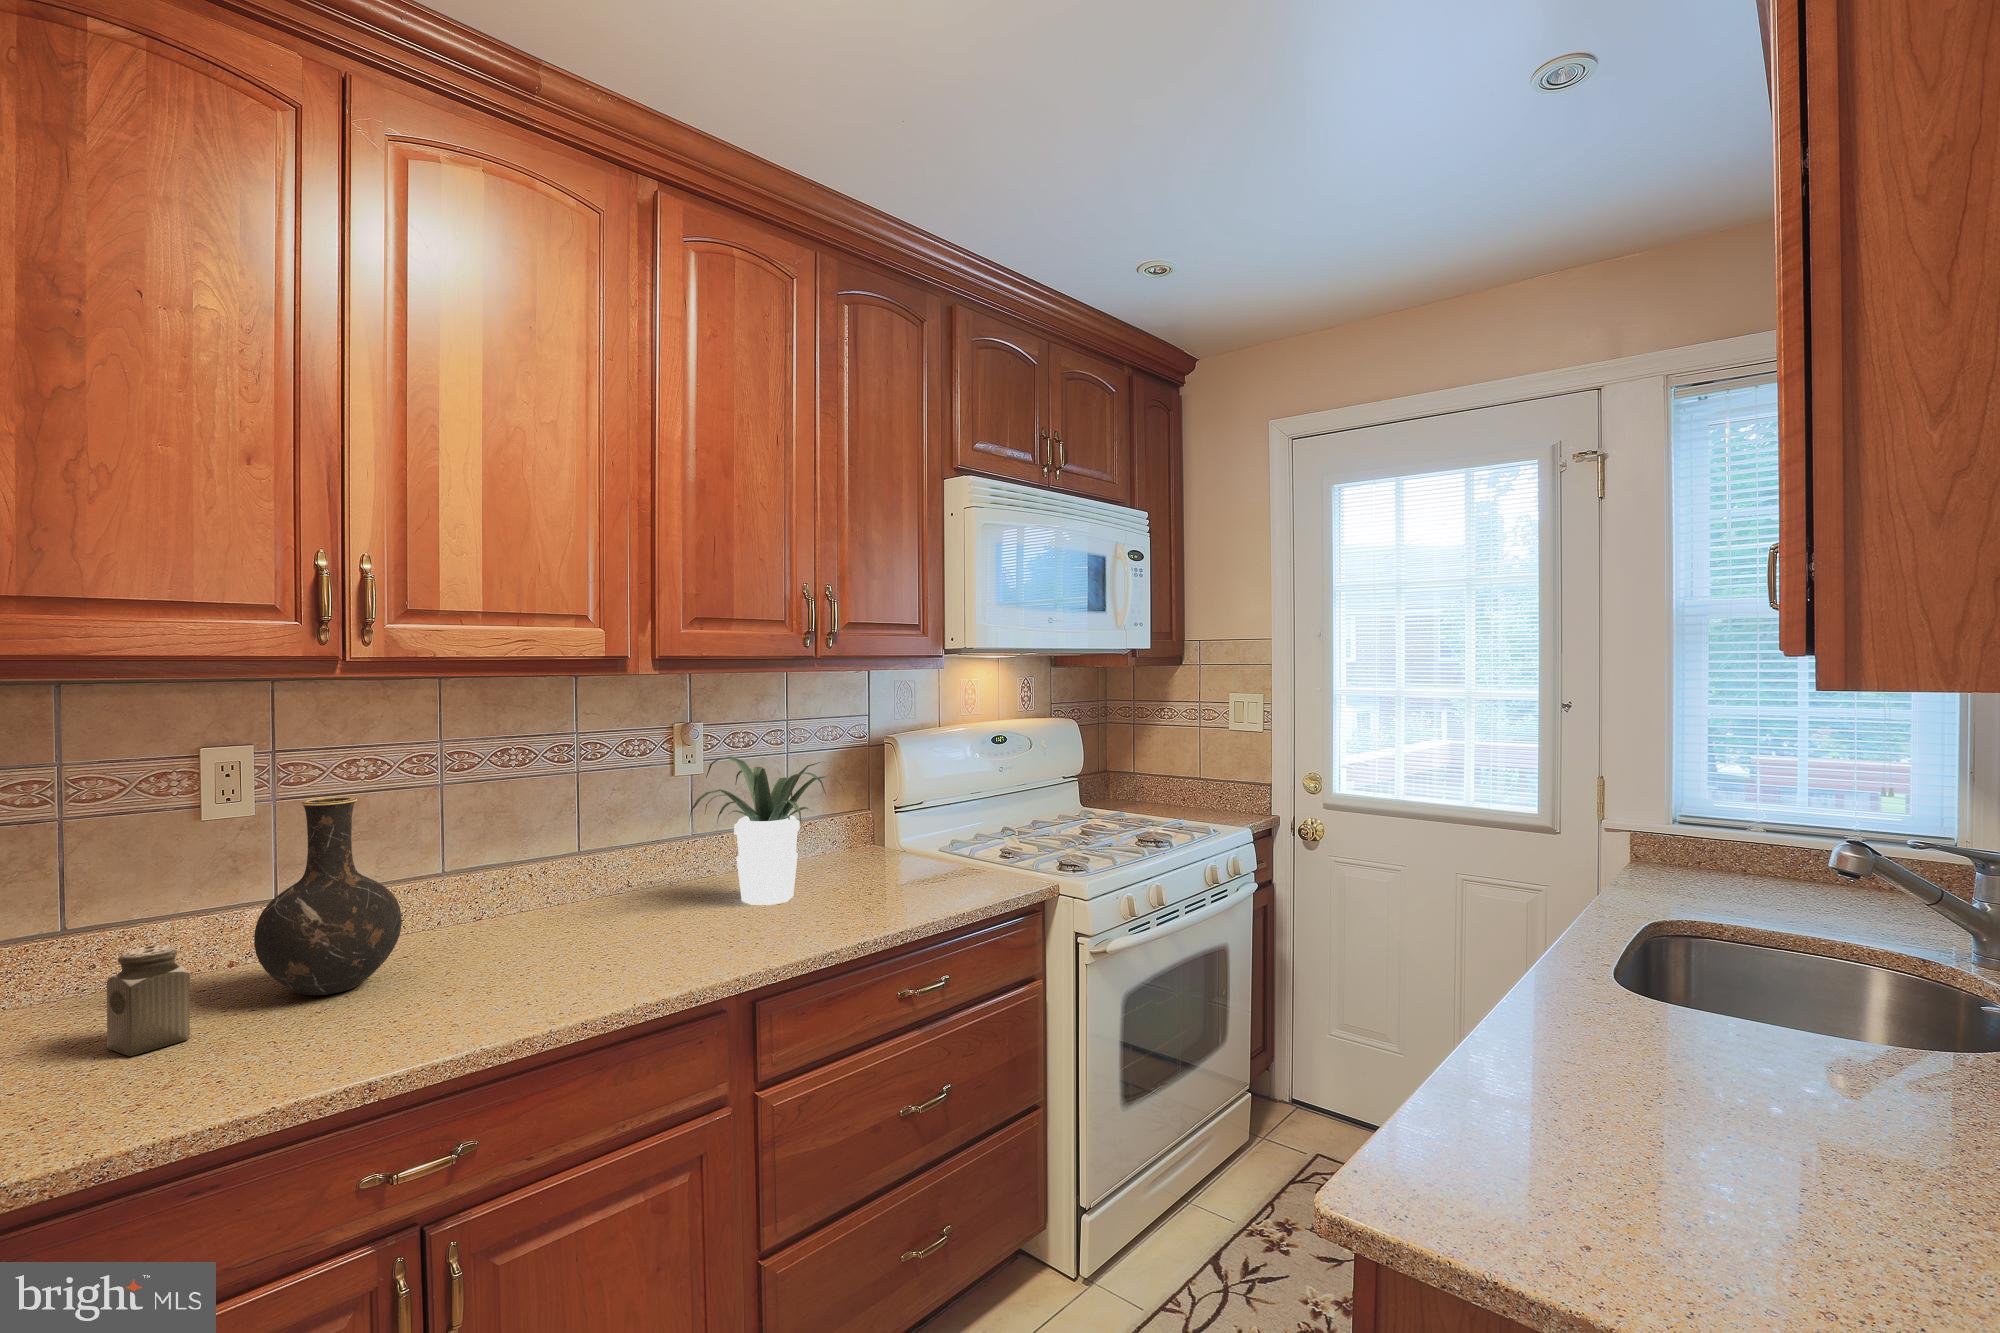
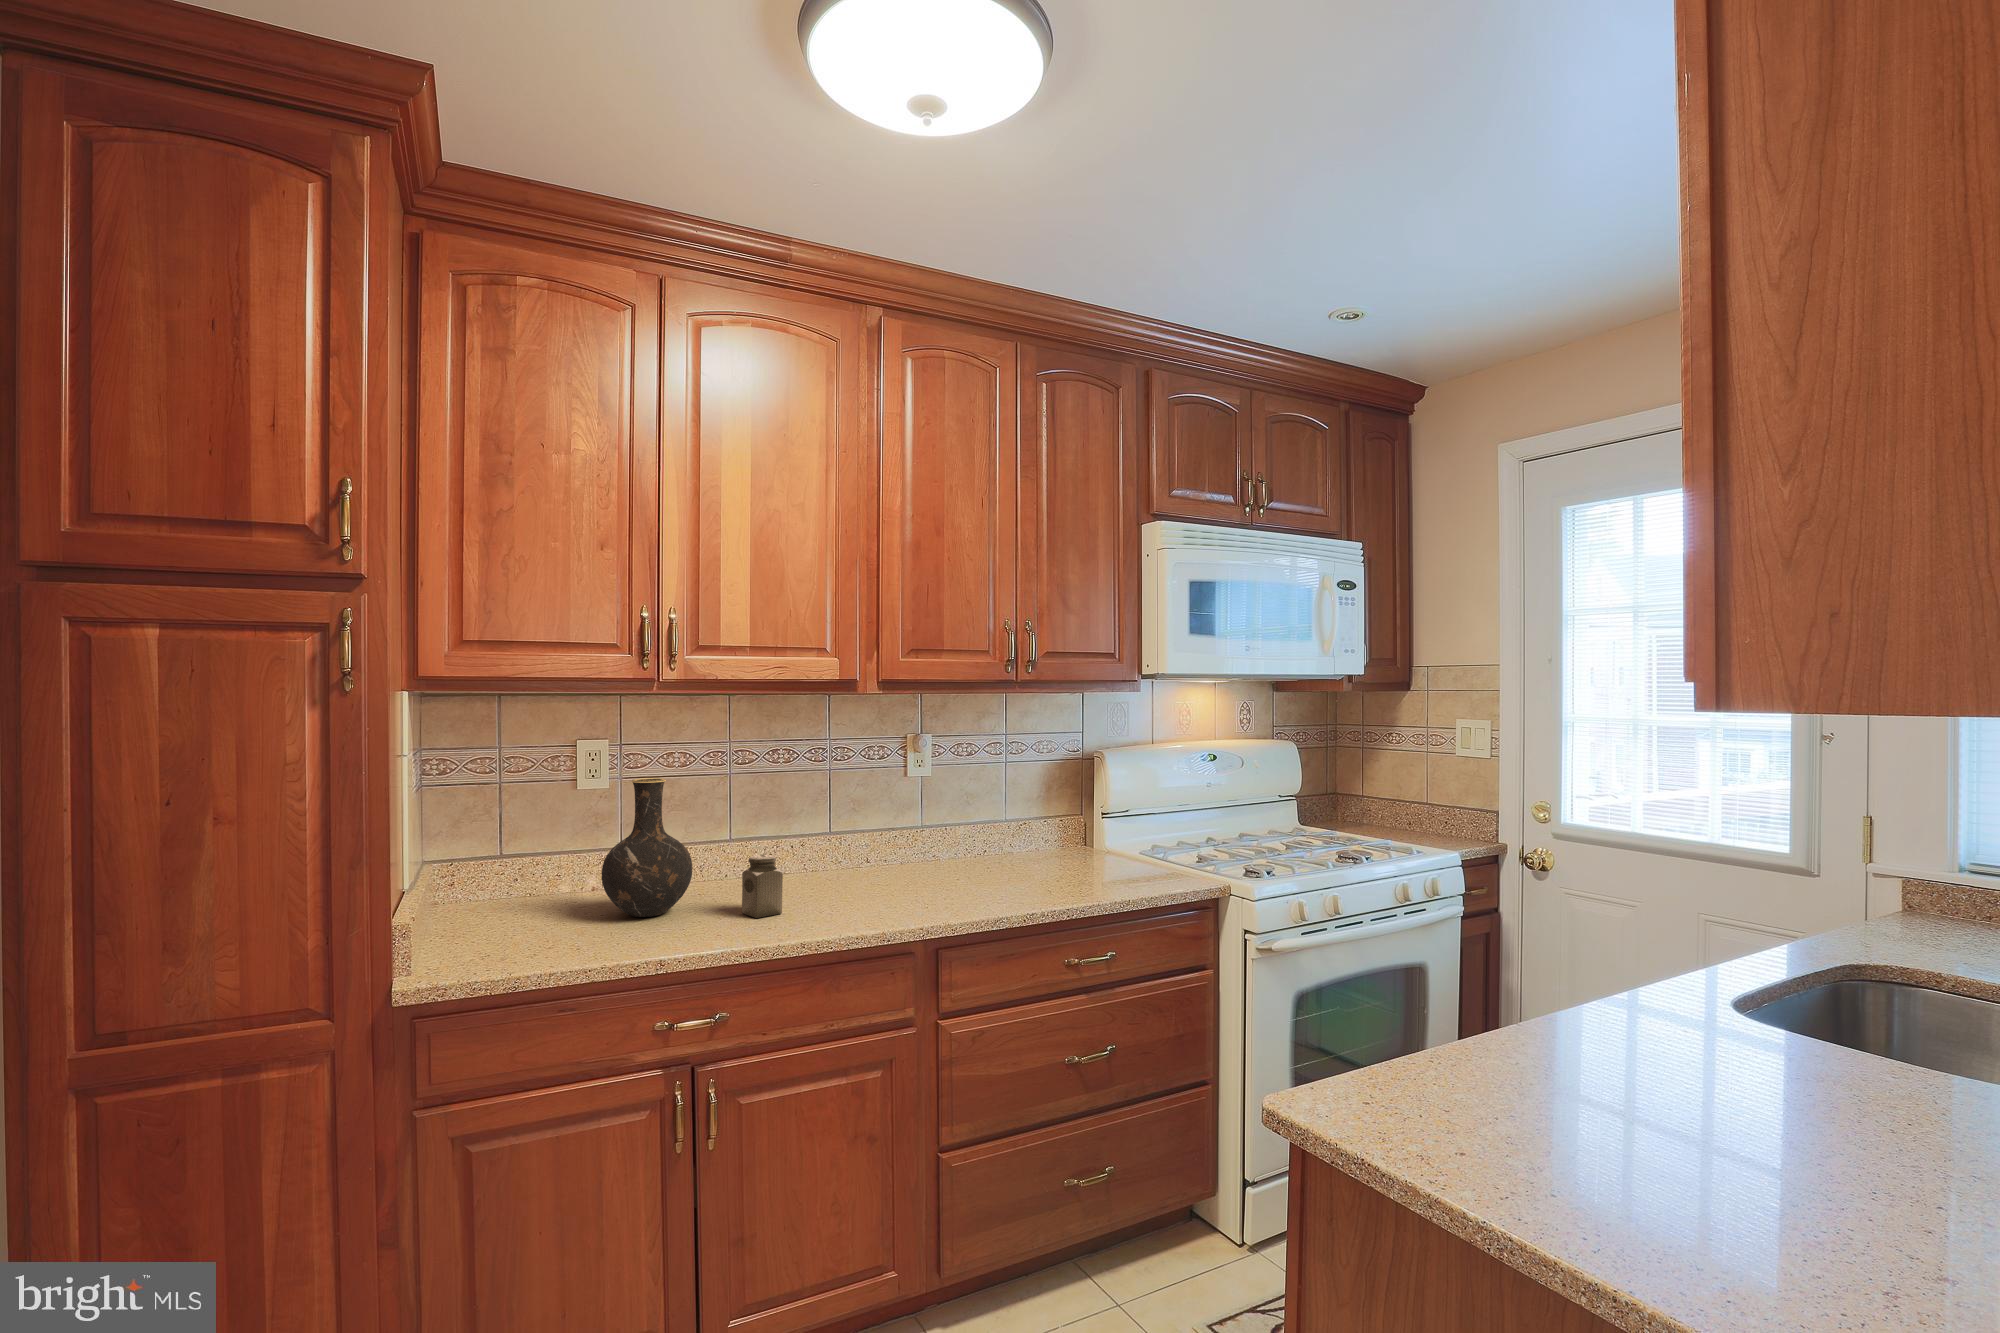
potted plant: present [690,756,830,905] -> none [902,763,1040,888]
salt shaker: present [107,945,190,1056] -> present [742,855,783,918]

